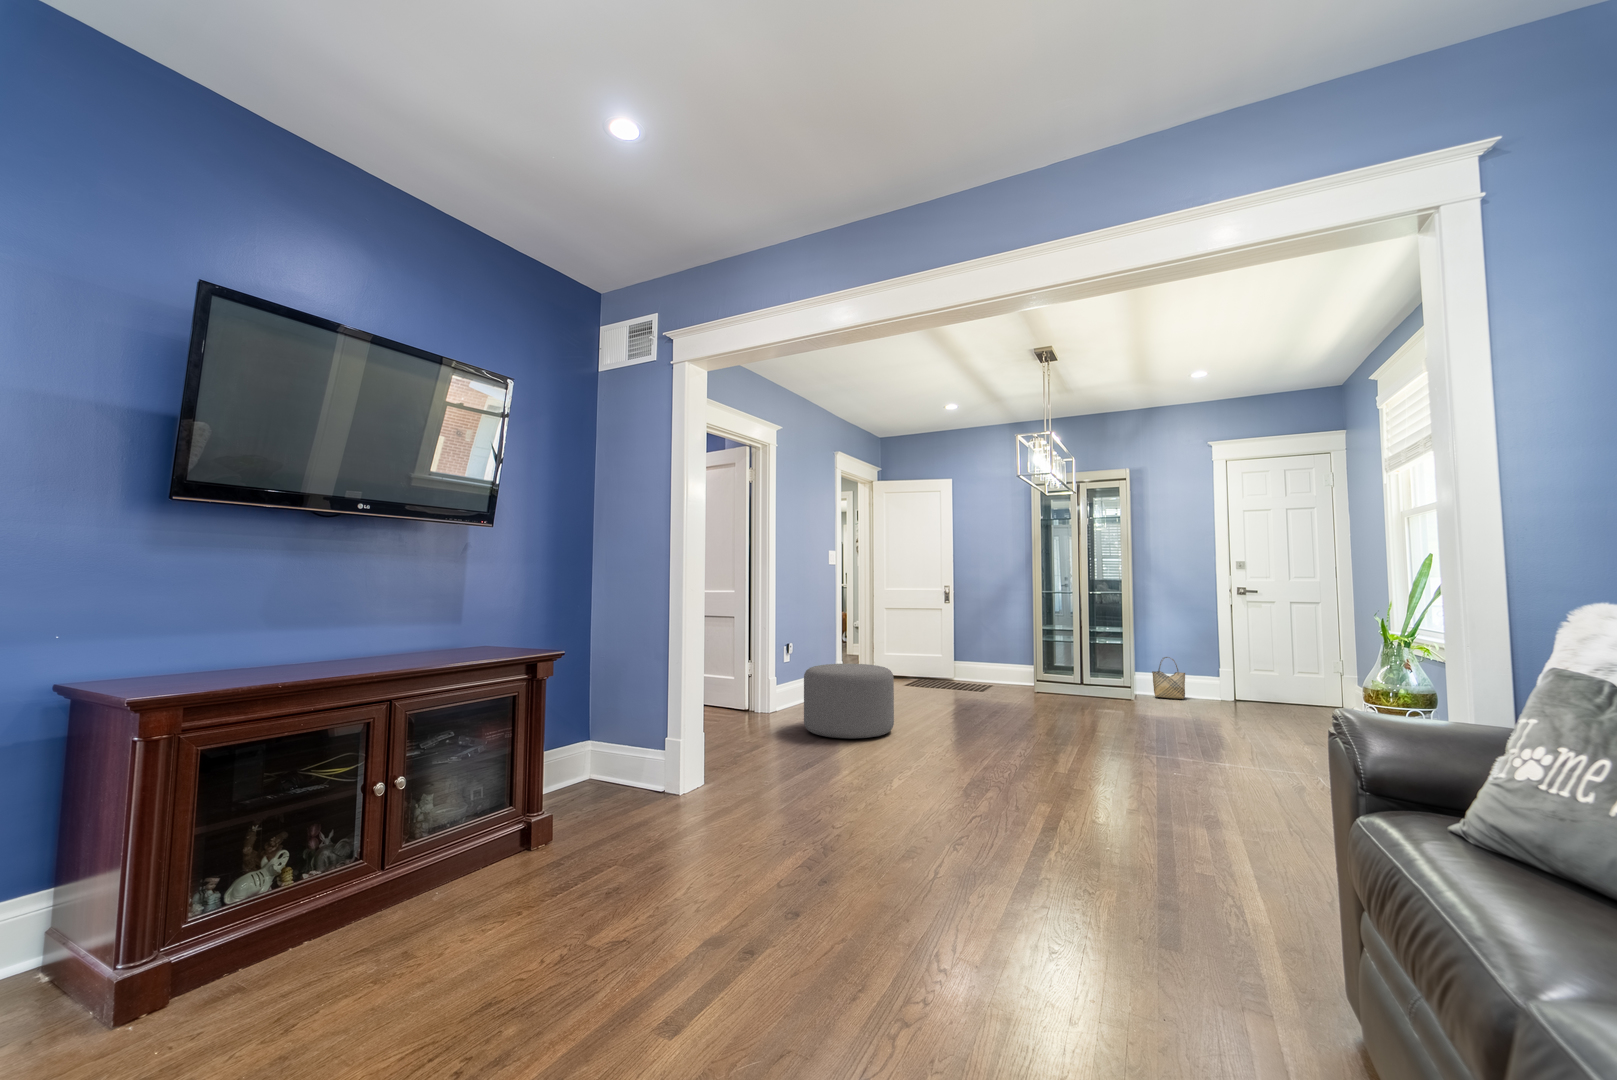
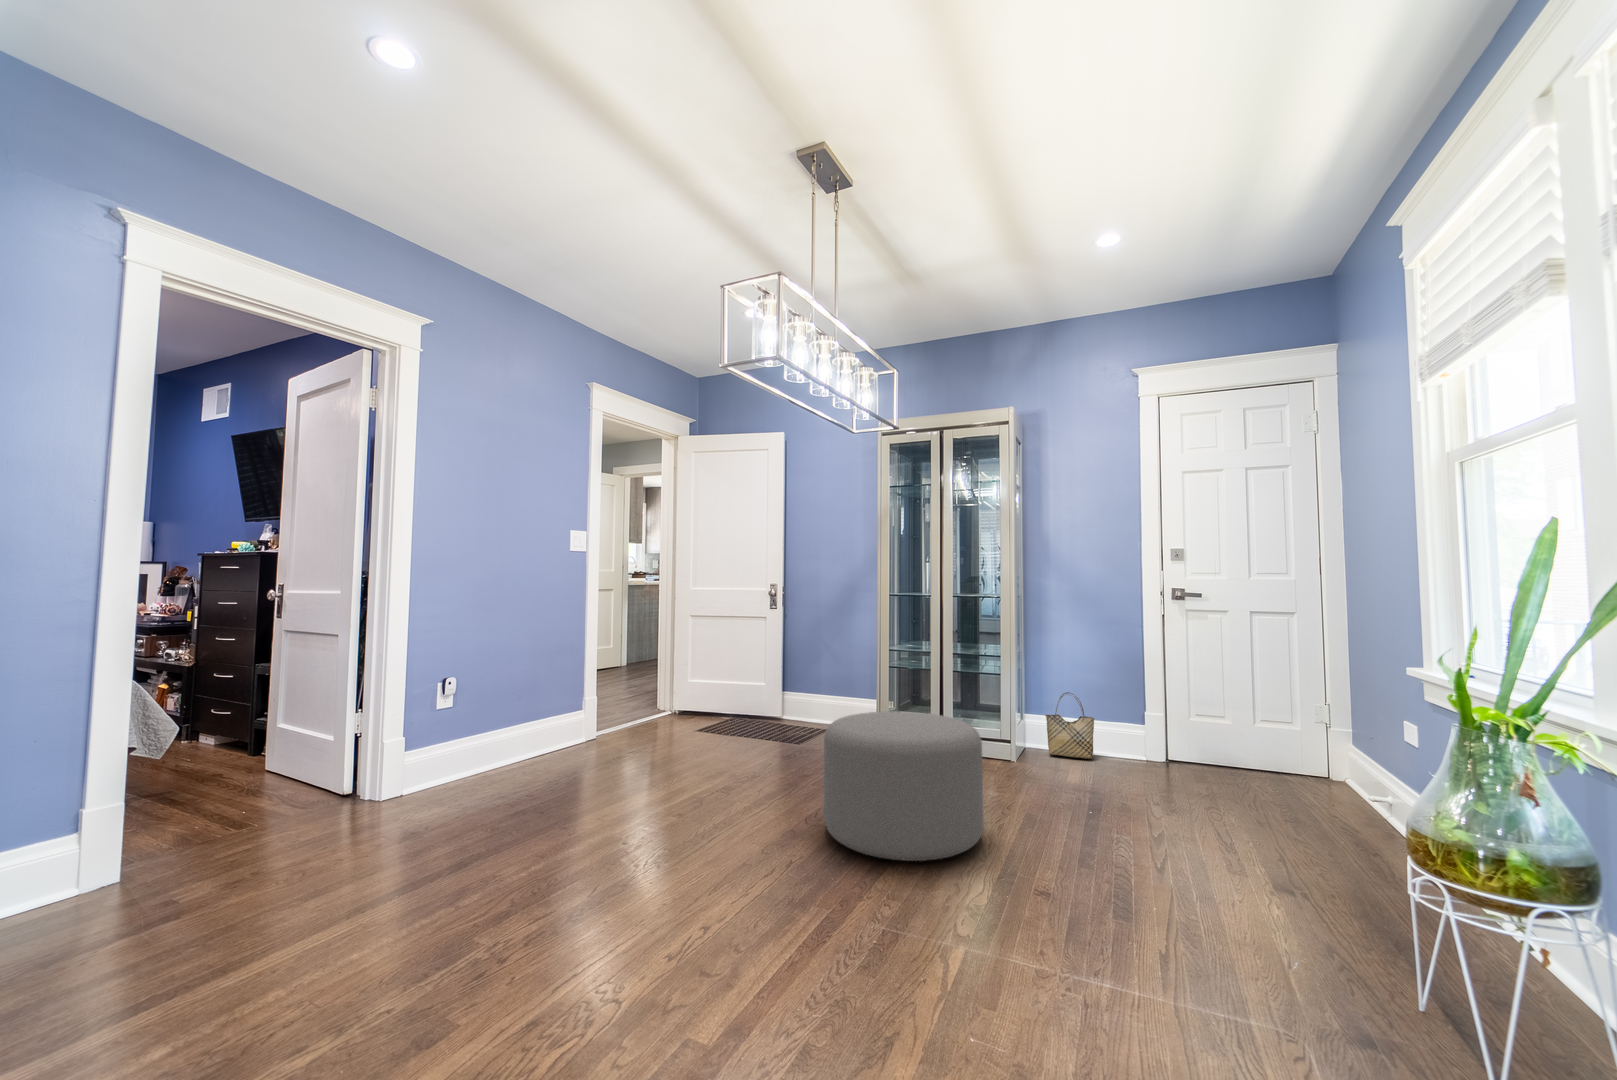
ottoman: present [804,664,894,738] -> present [824,711,984,861]

